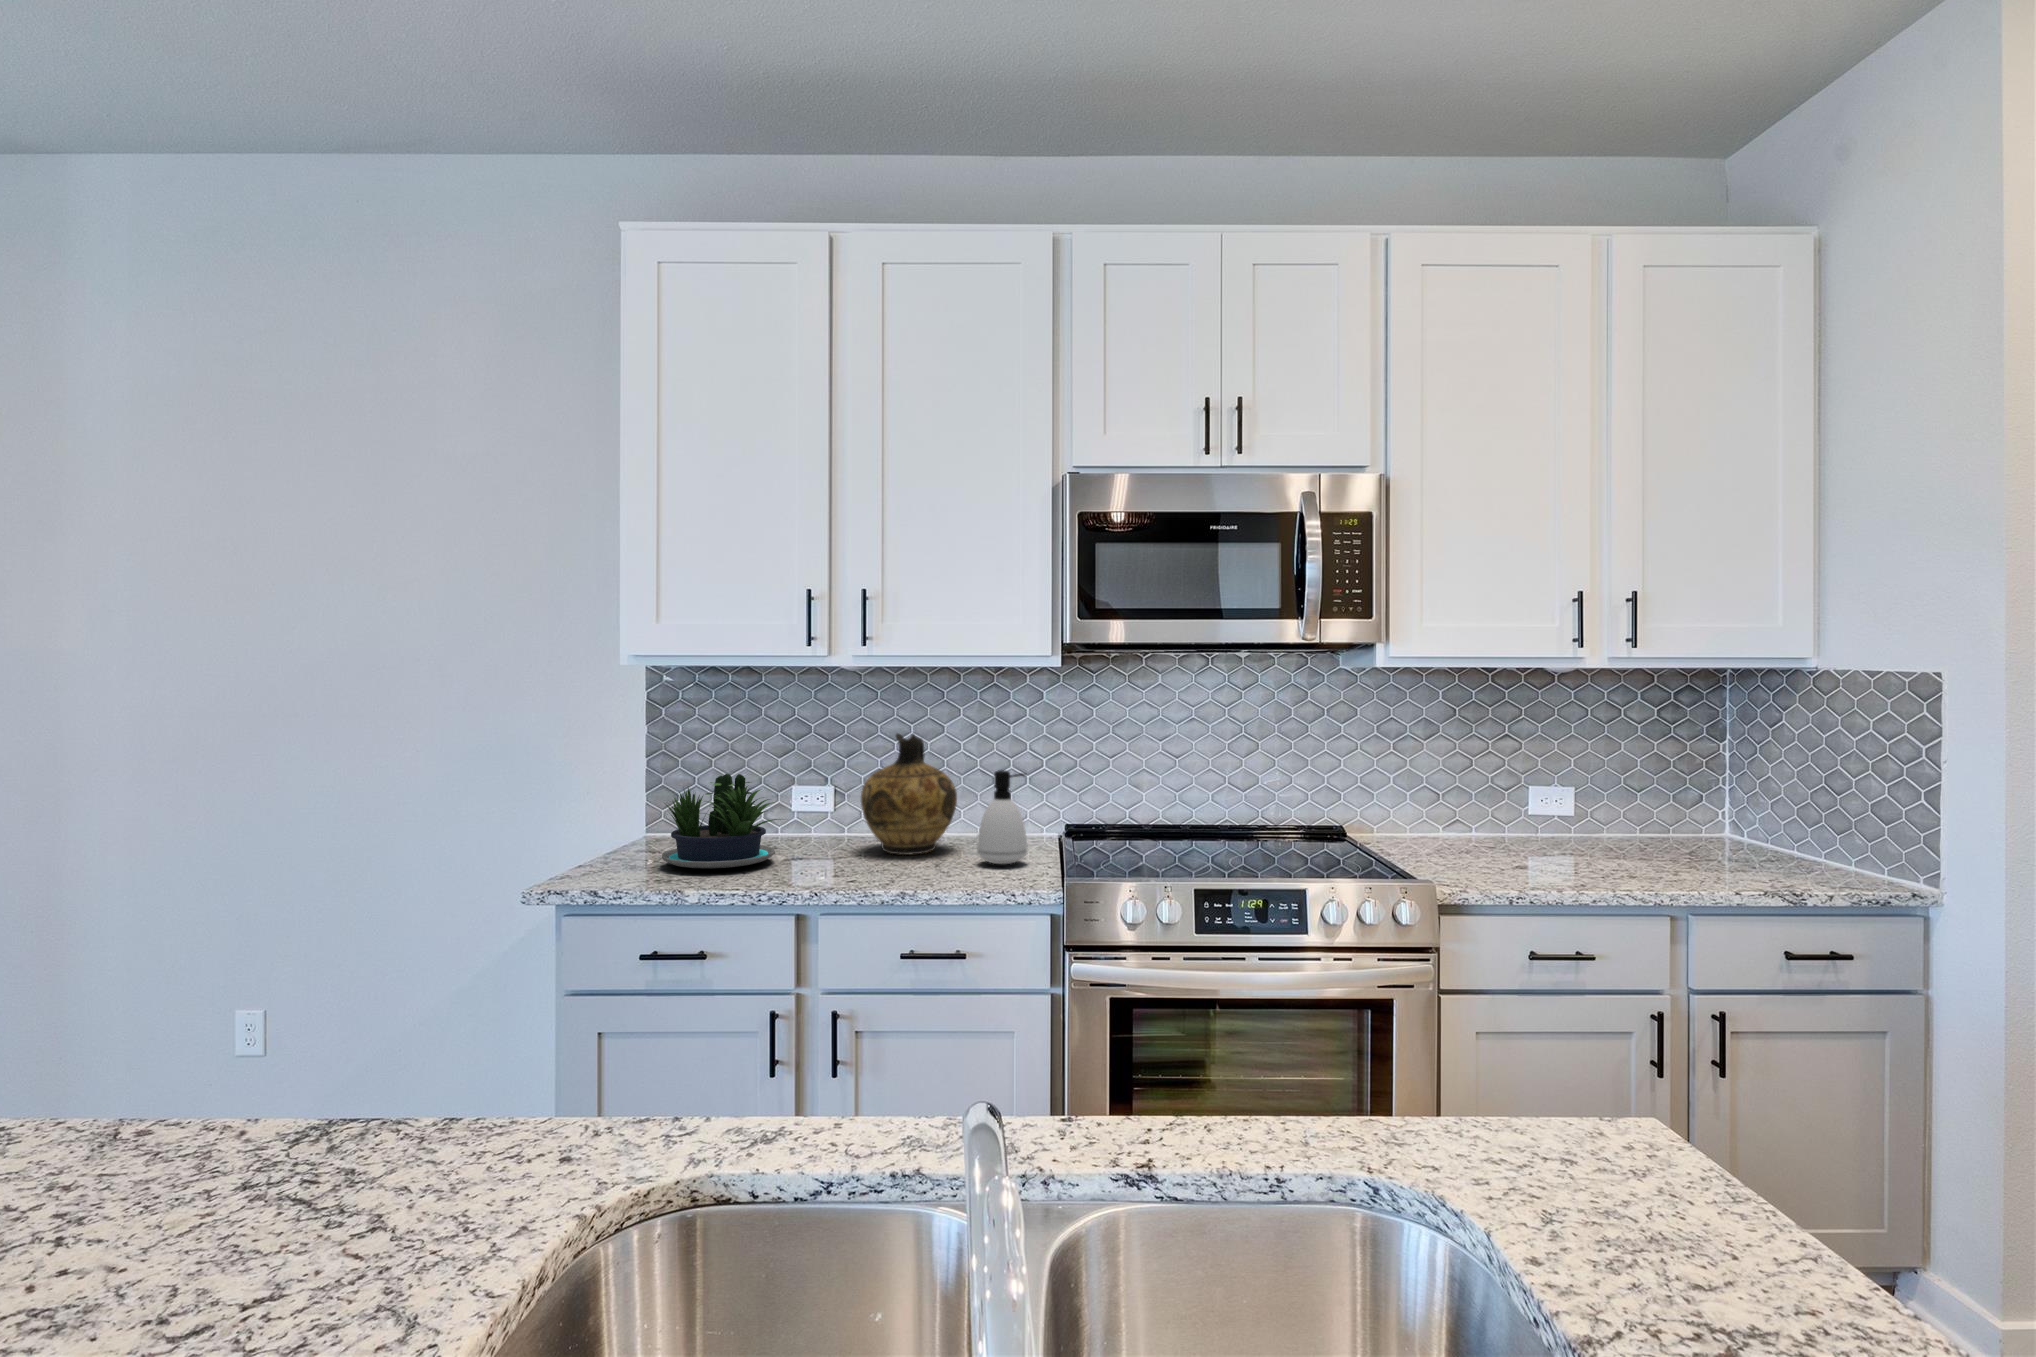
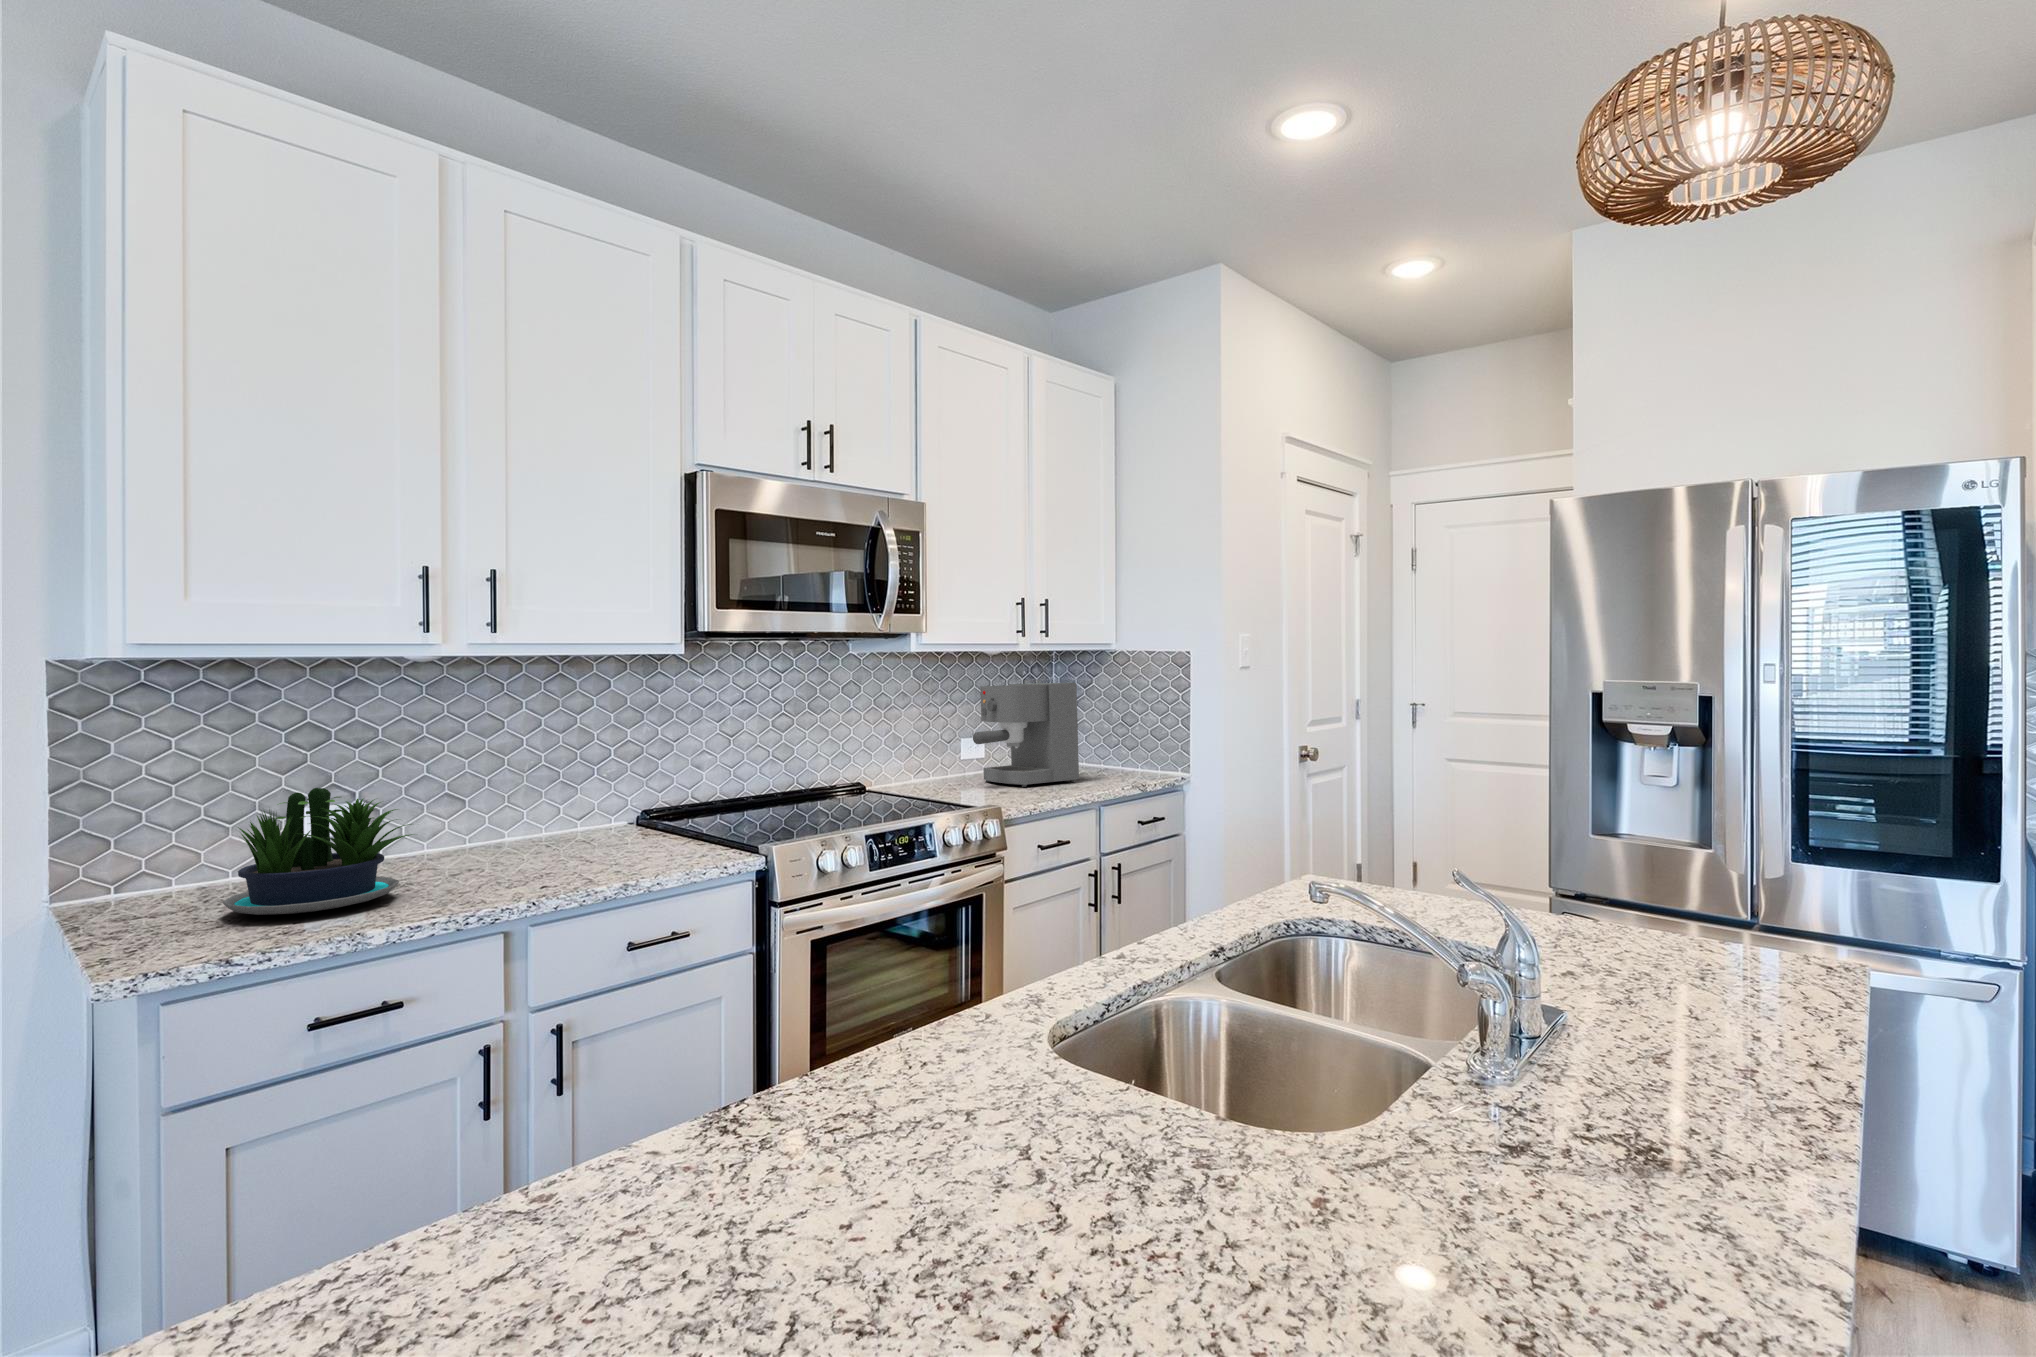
coffee maker: none [1508,714,1694,868] -> present [973,683,1079,787]
ceramic jug: present [861,733,957,855] -> none [451,725,572,862]
soap dispenser: present [977,770,1027,864] -> none [625,754,679,850]

